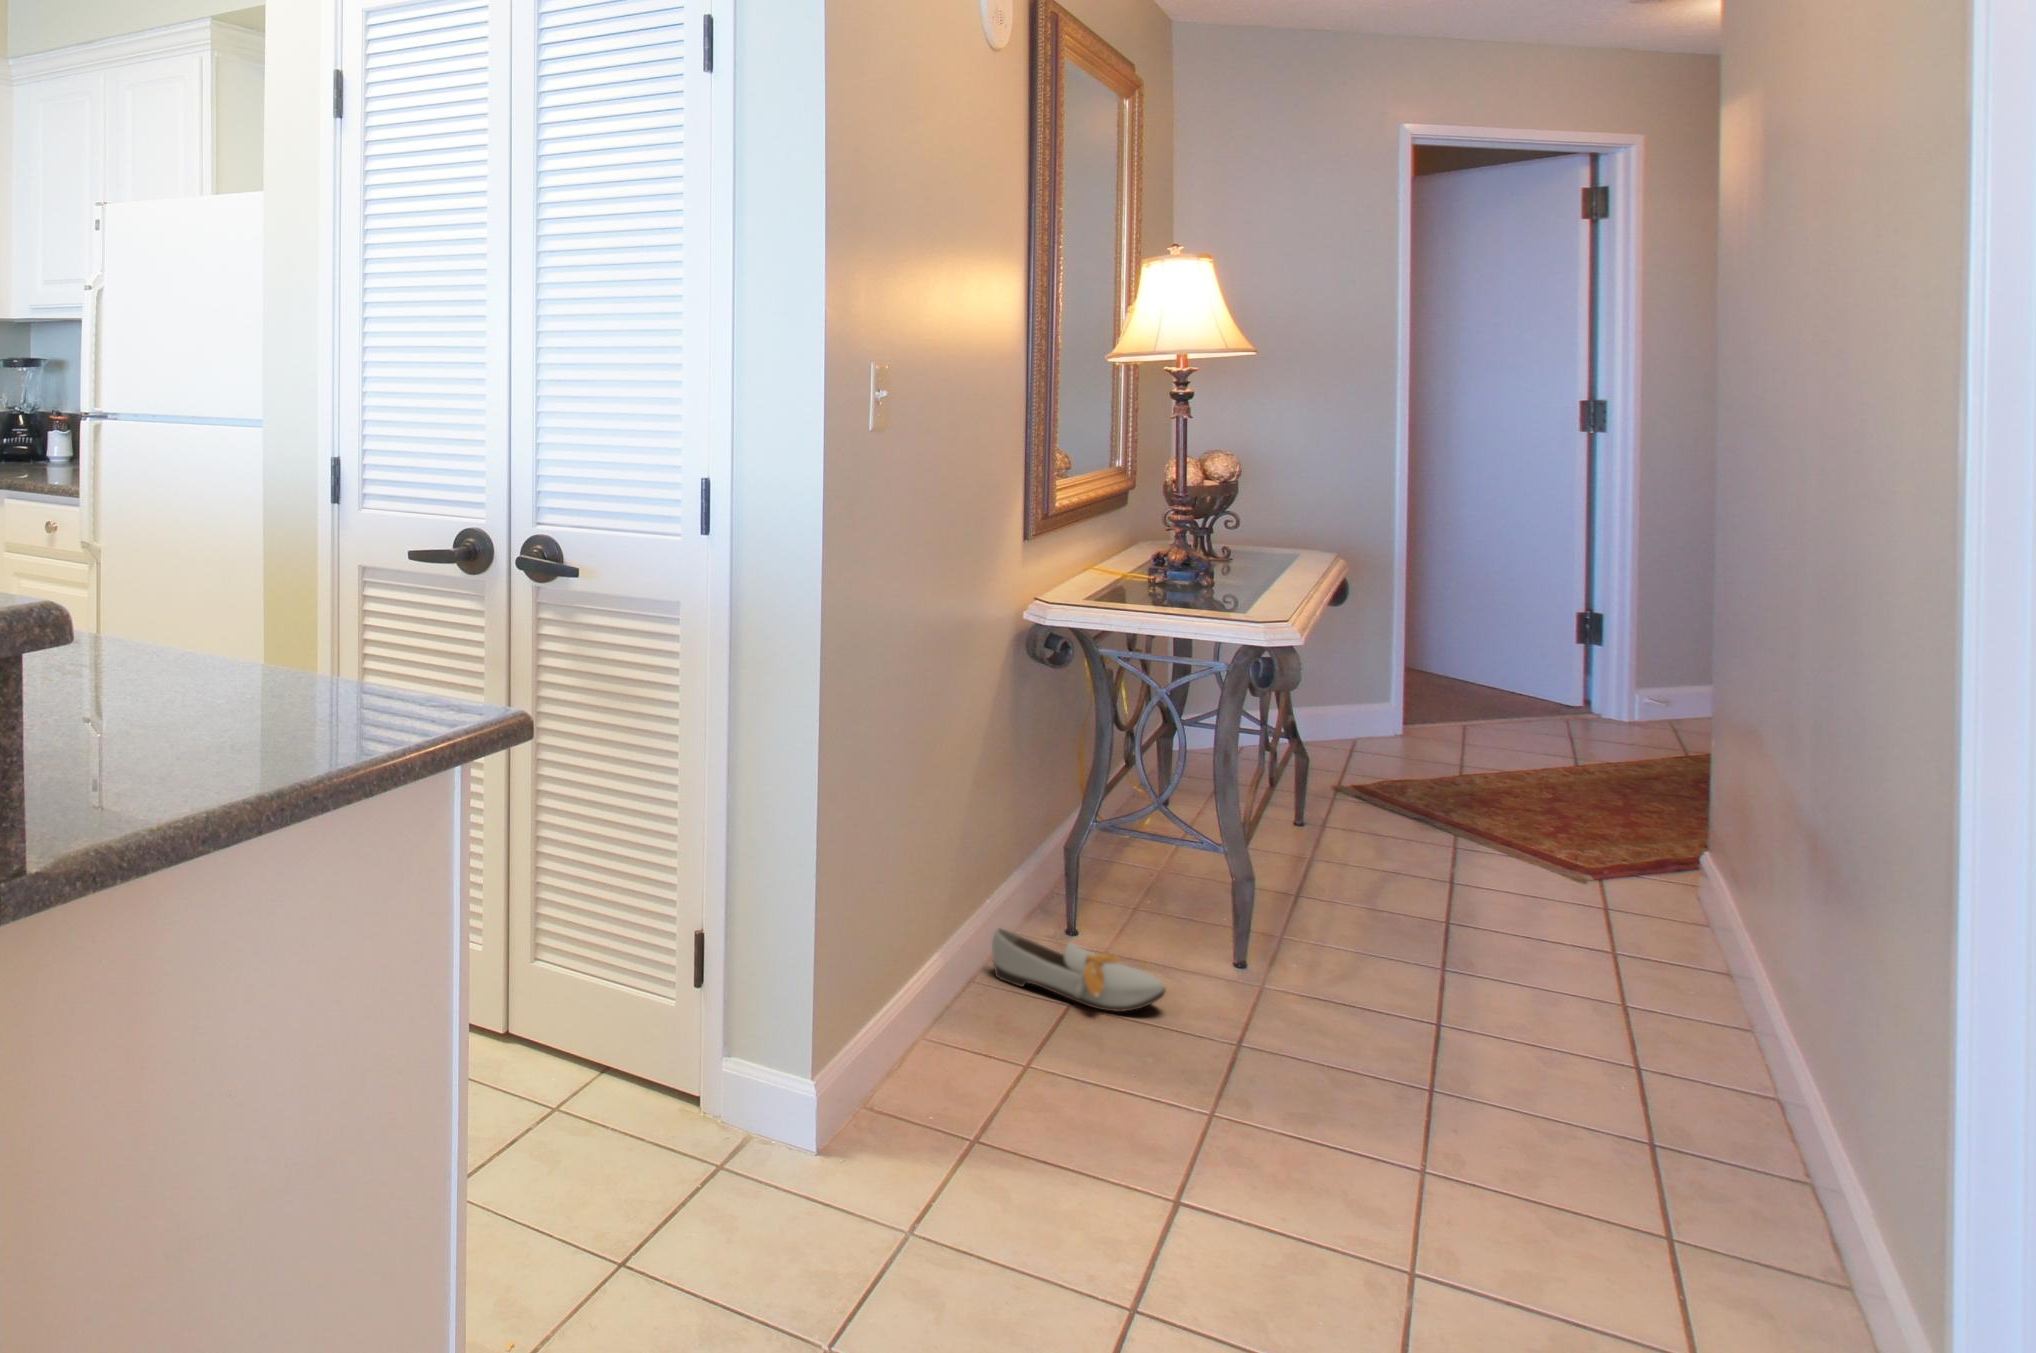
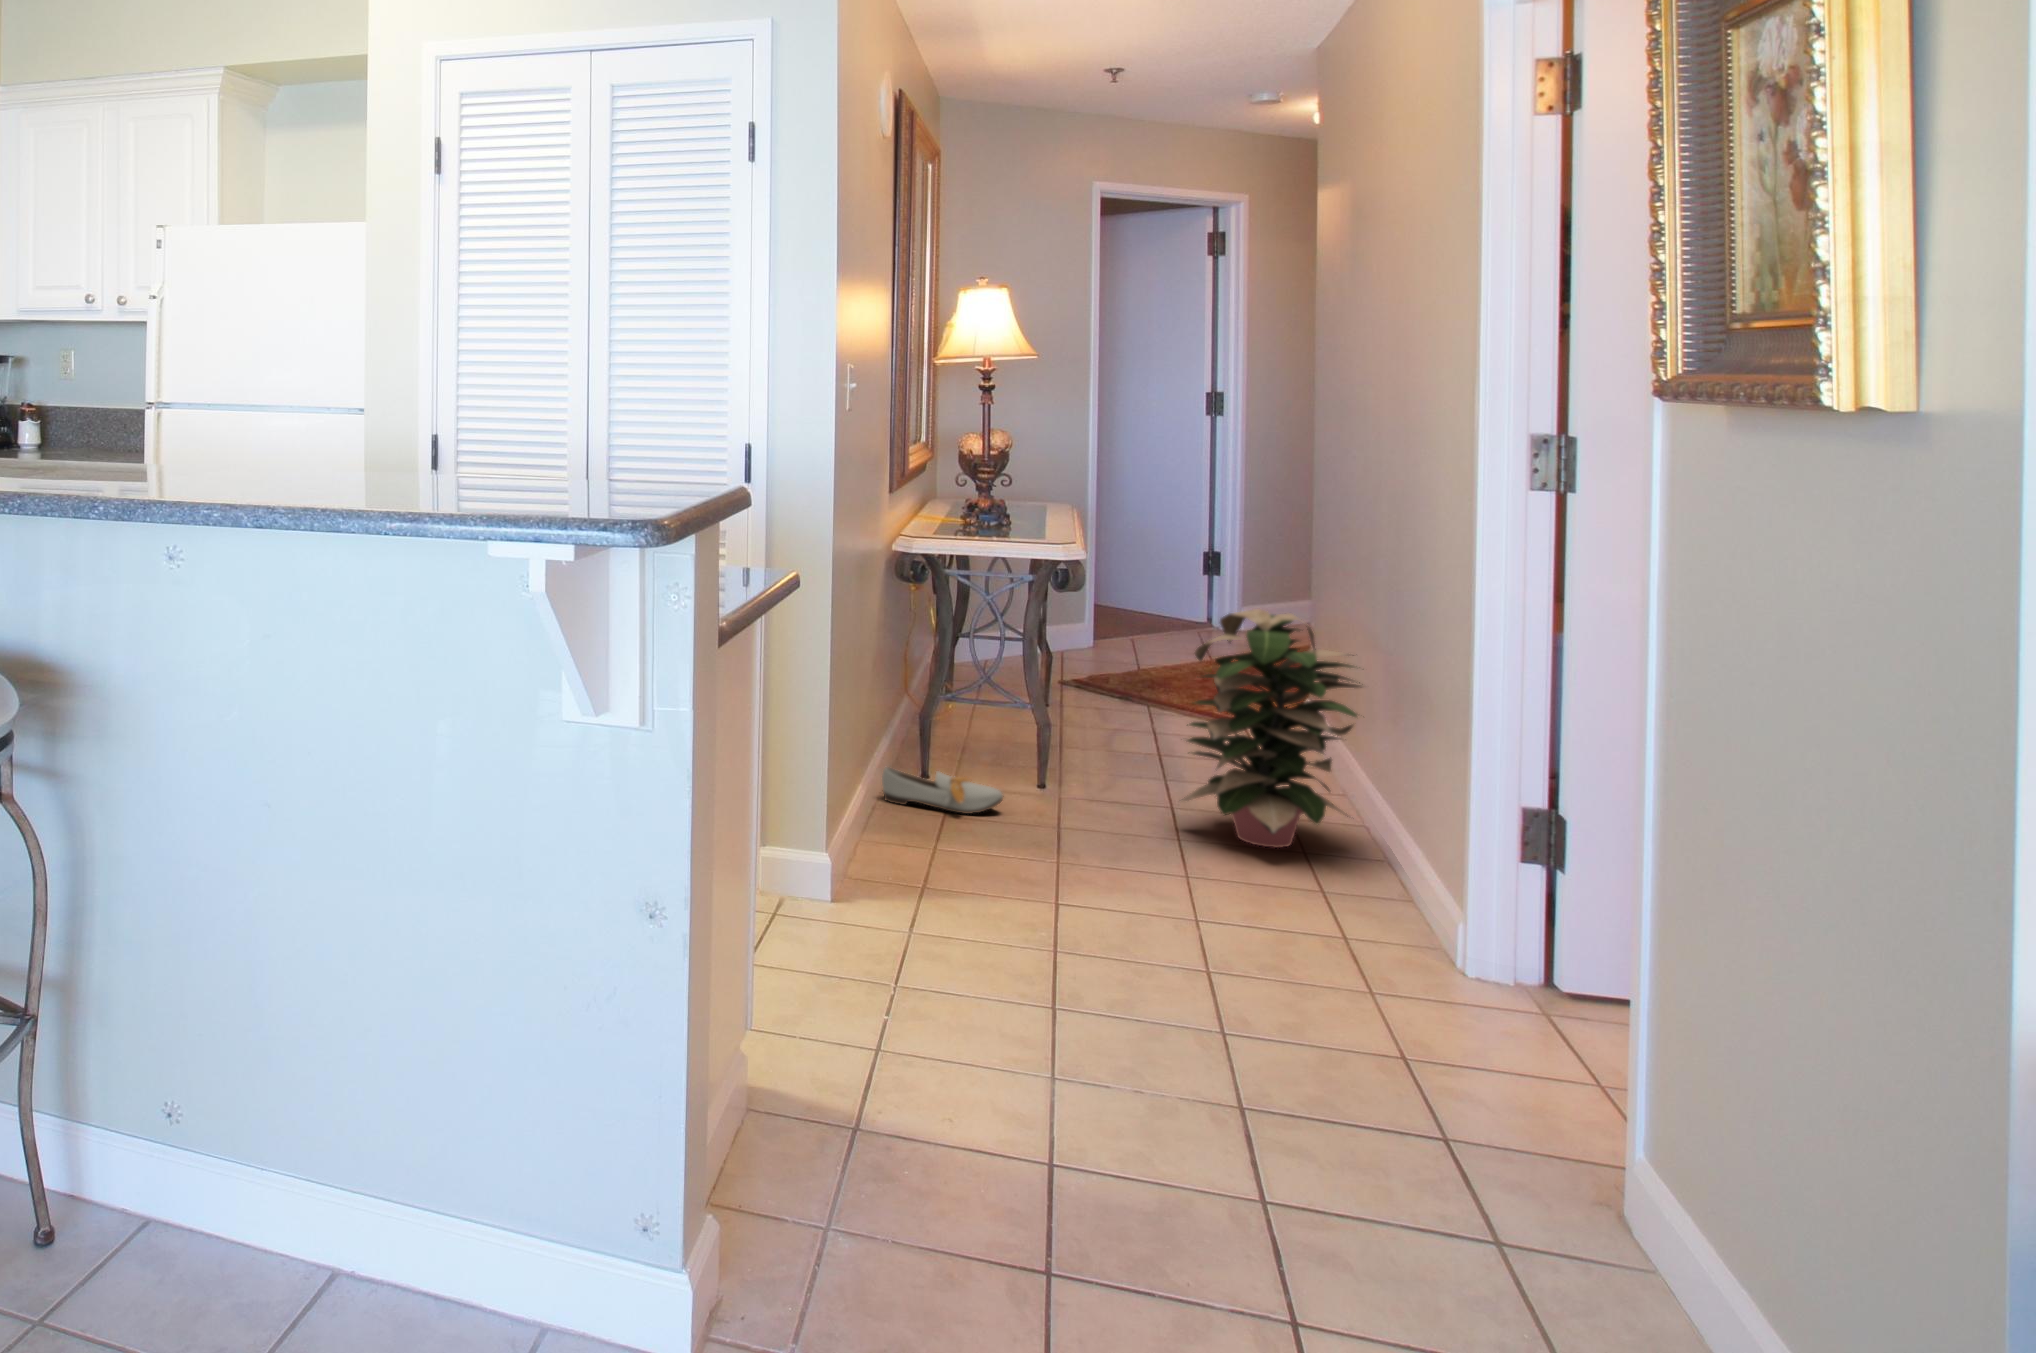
decorative plant: none [1440,740,1770,1123] -> present [1183,609,1360,847]

